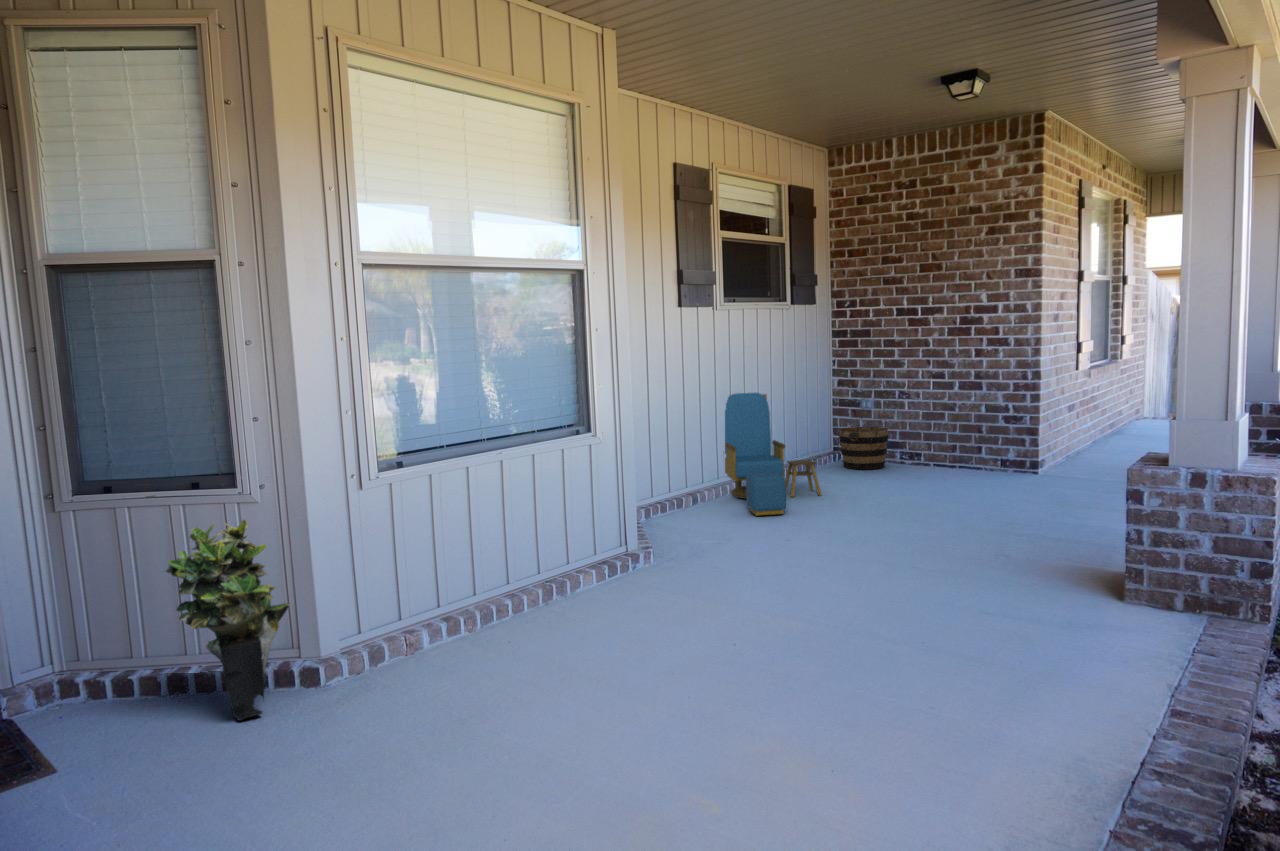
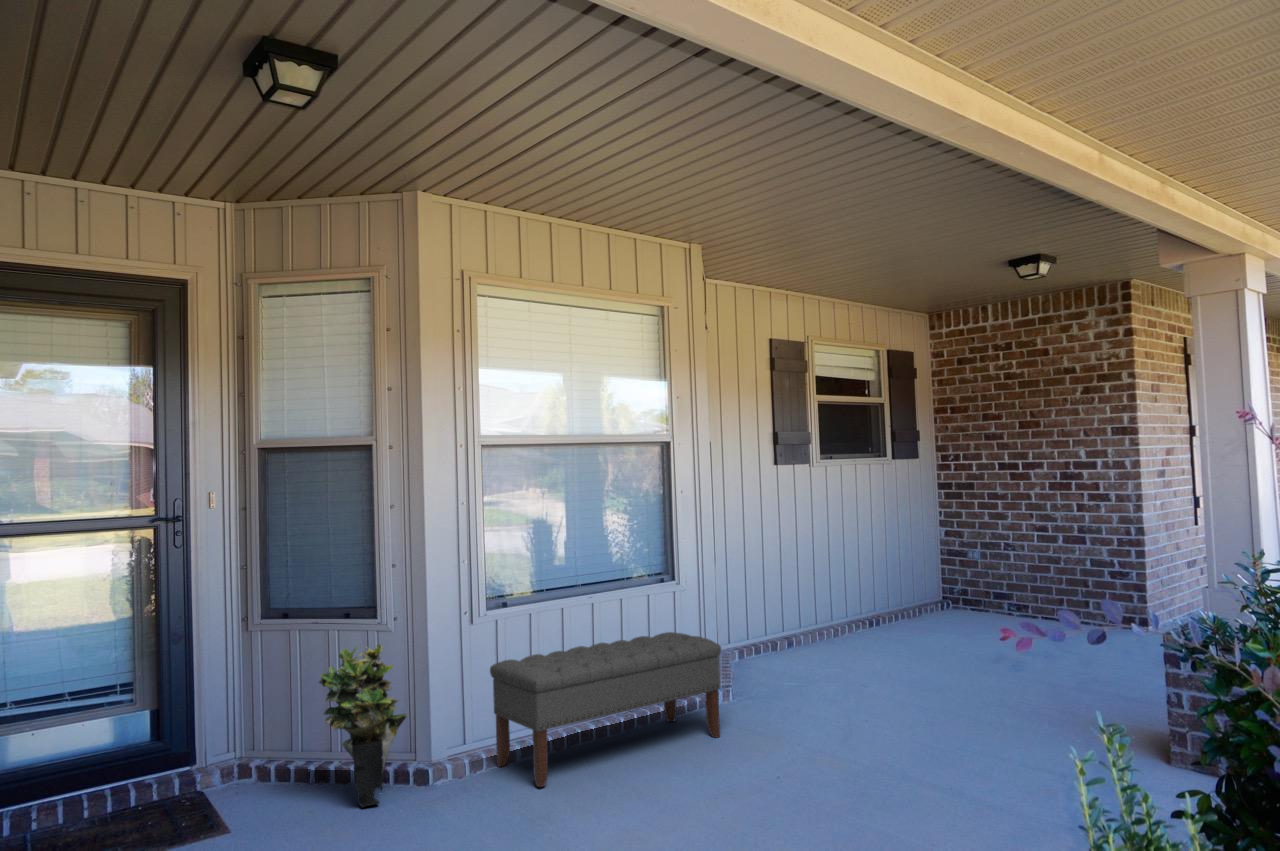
armchair: present [725,393,822,516] -> none [819,542,916,660]
bucket: present [839,427,888,469] -> none [944,577,994,619]
bench: none [388,492,655,677] -> present [490,632,721,787]

